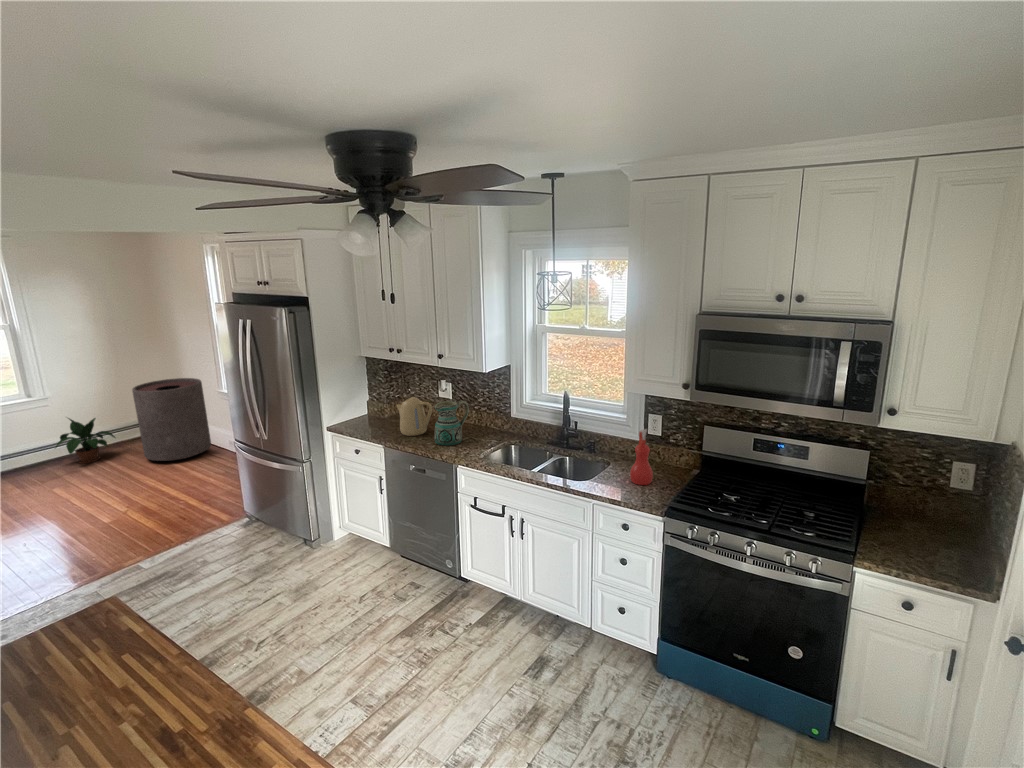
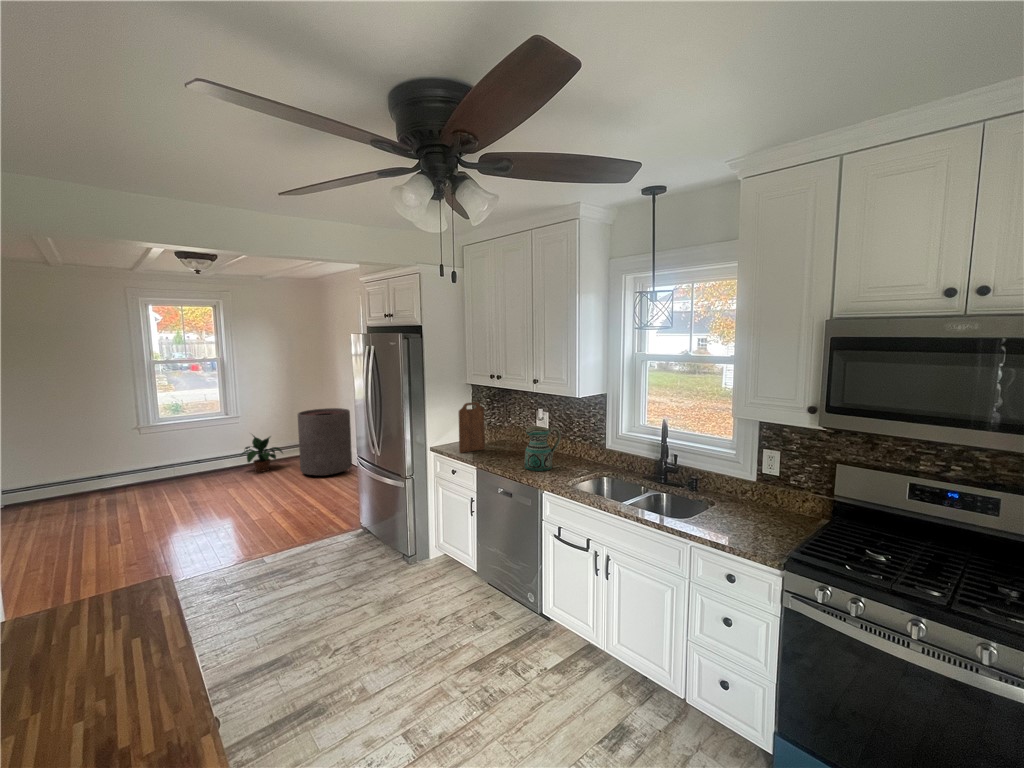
cutting board: none [358,377,387,431] -> present [459,402,485,453]
kettle: present [396,397,432,436] -> none [492,422,526,460]
spray bottle: present [630,429,653,485] -> none [738,462,768,529]

